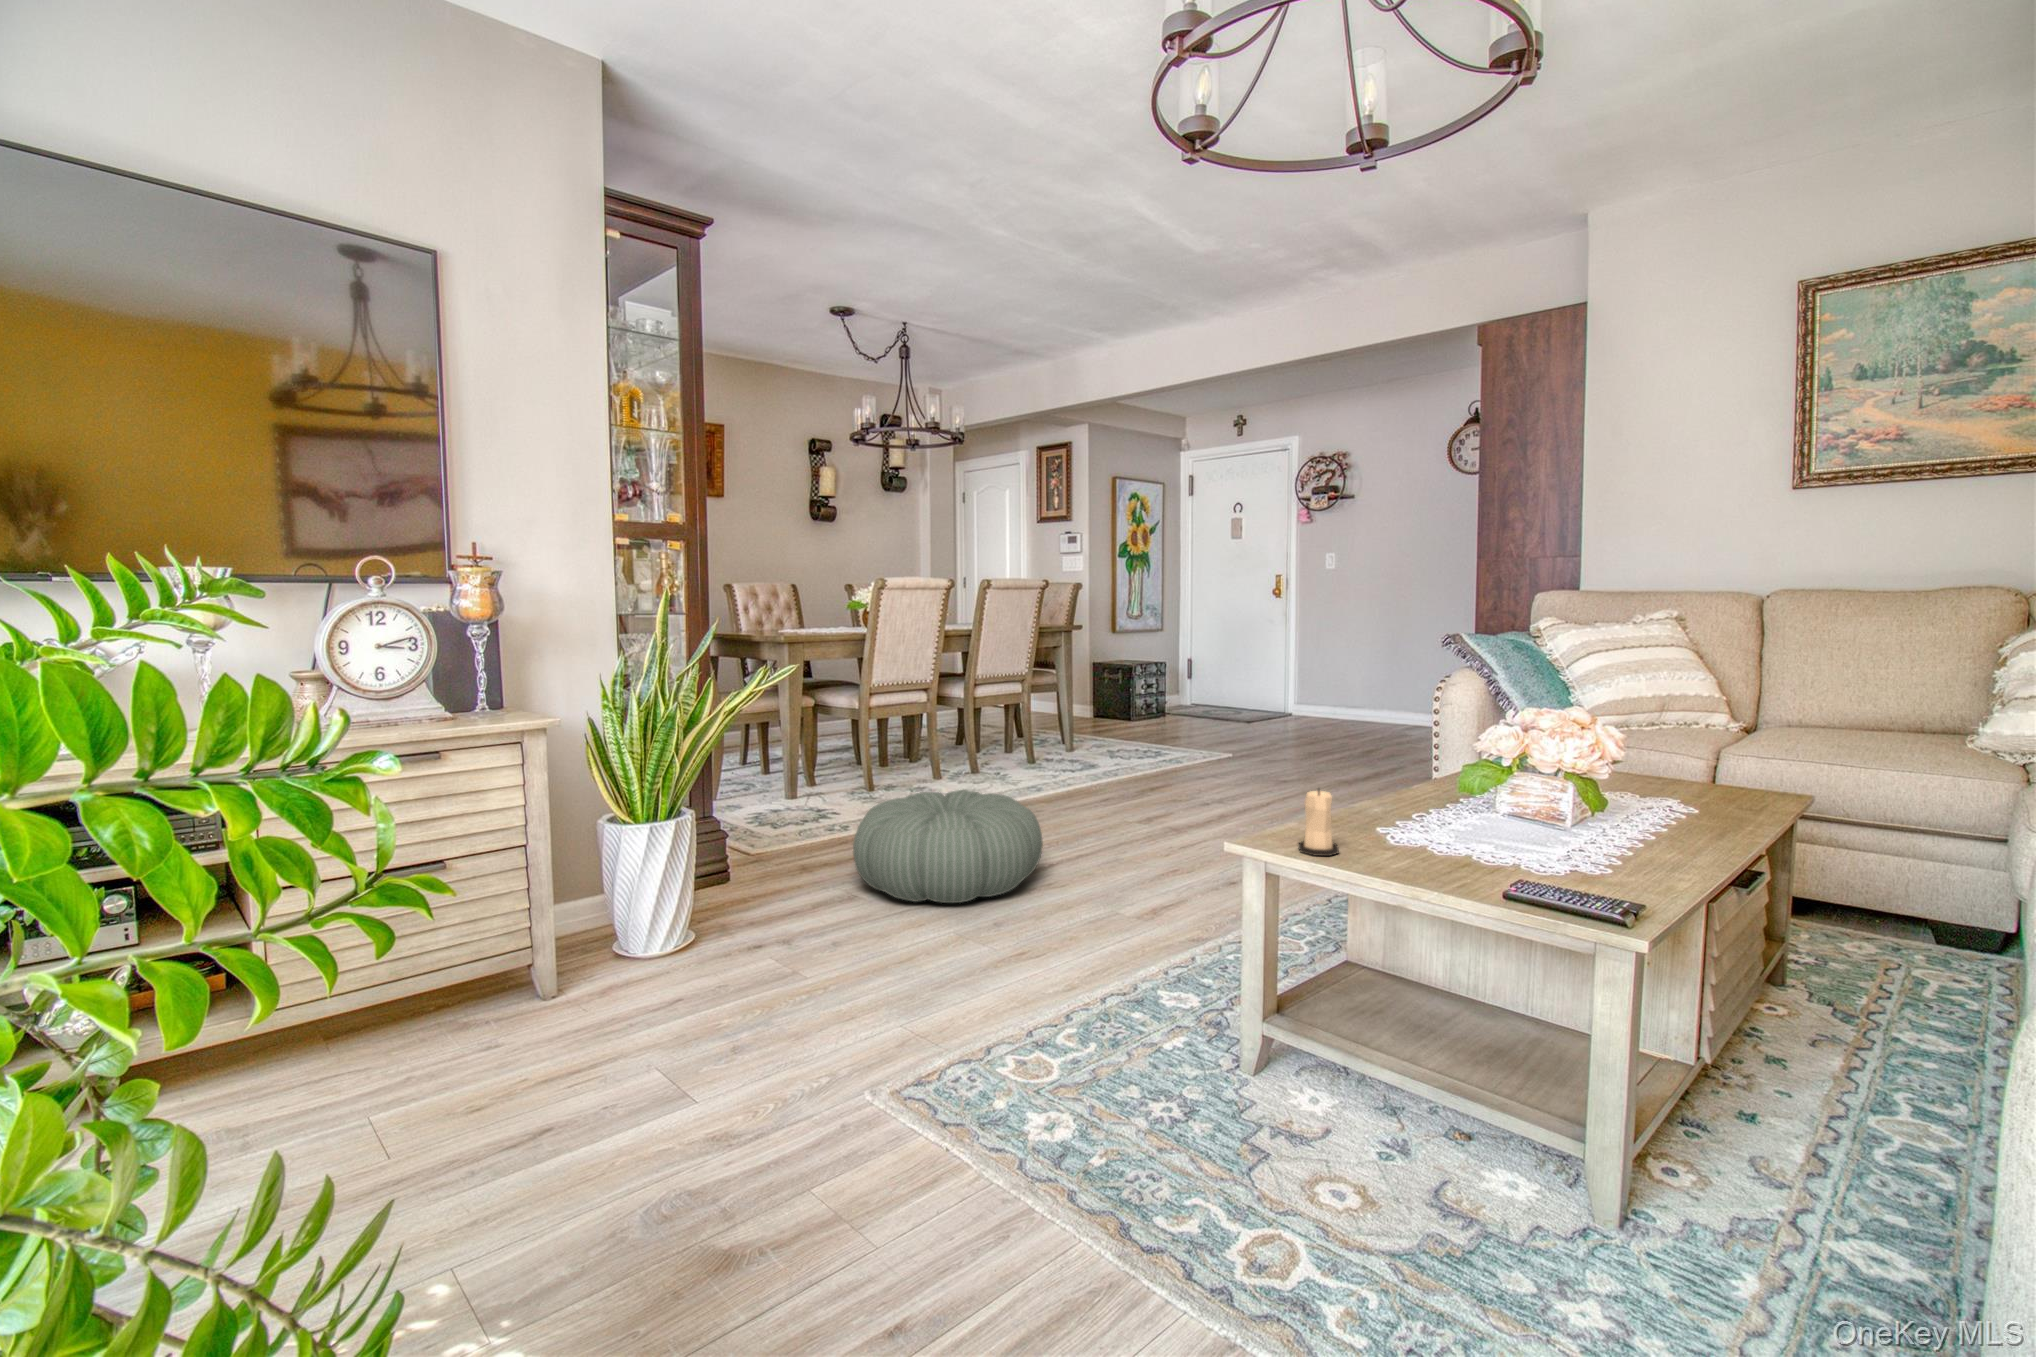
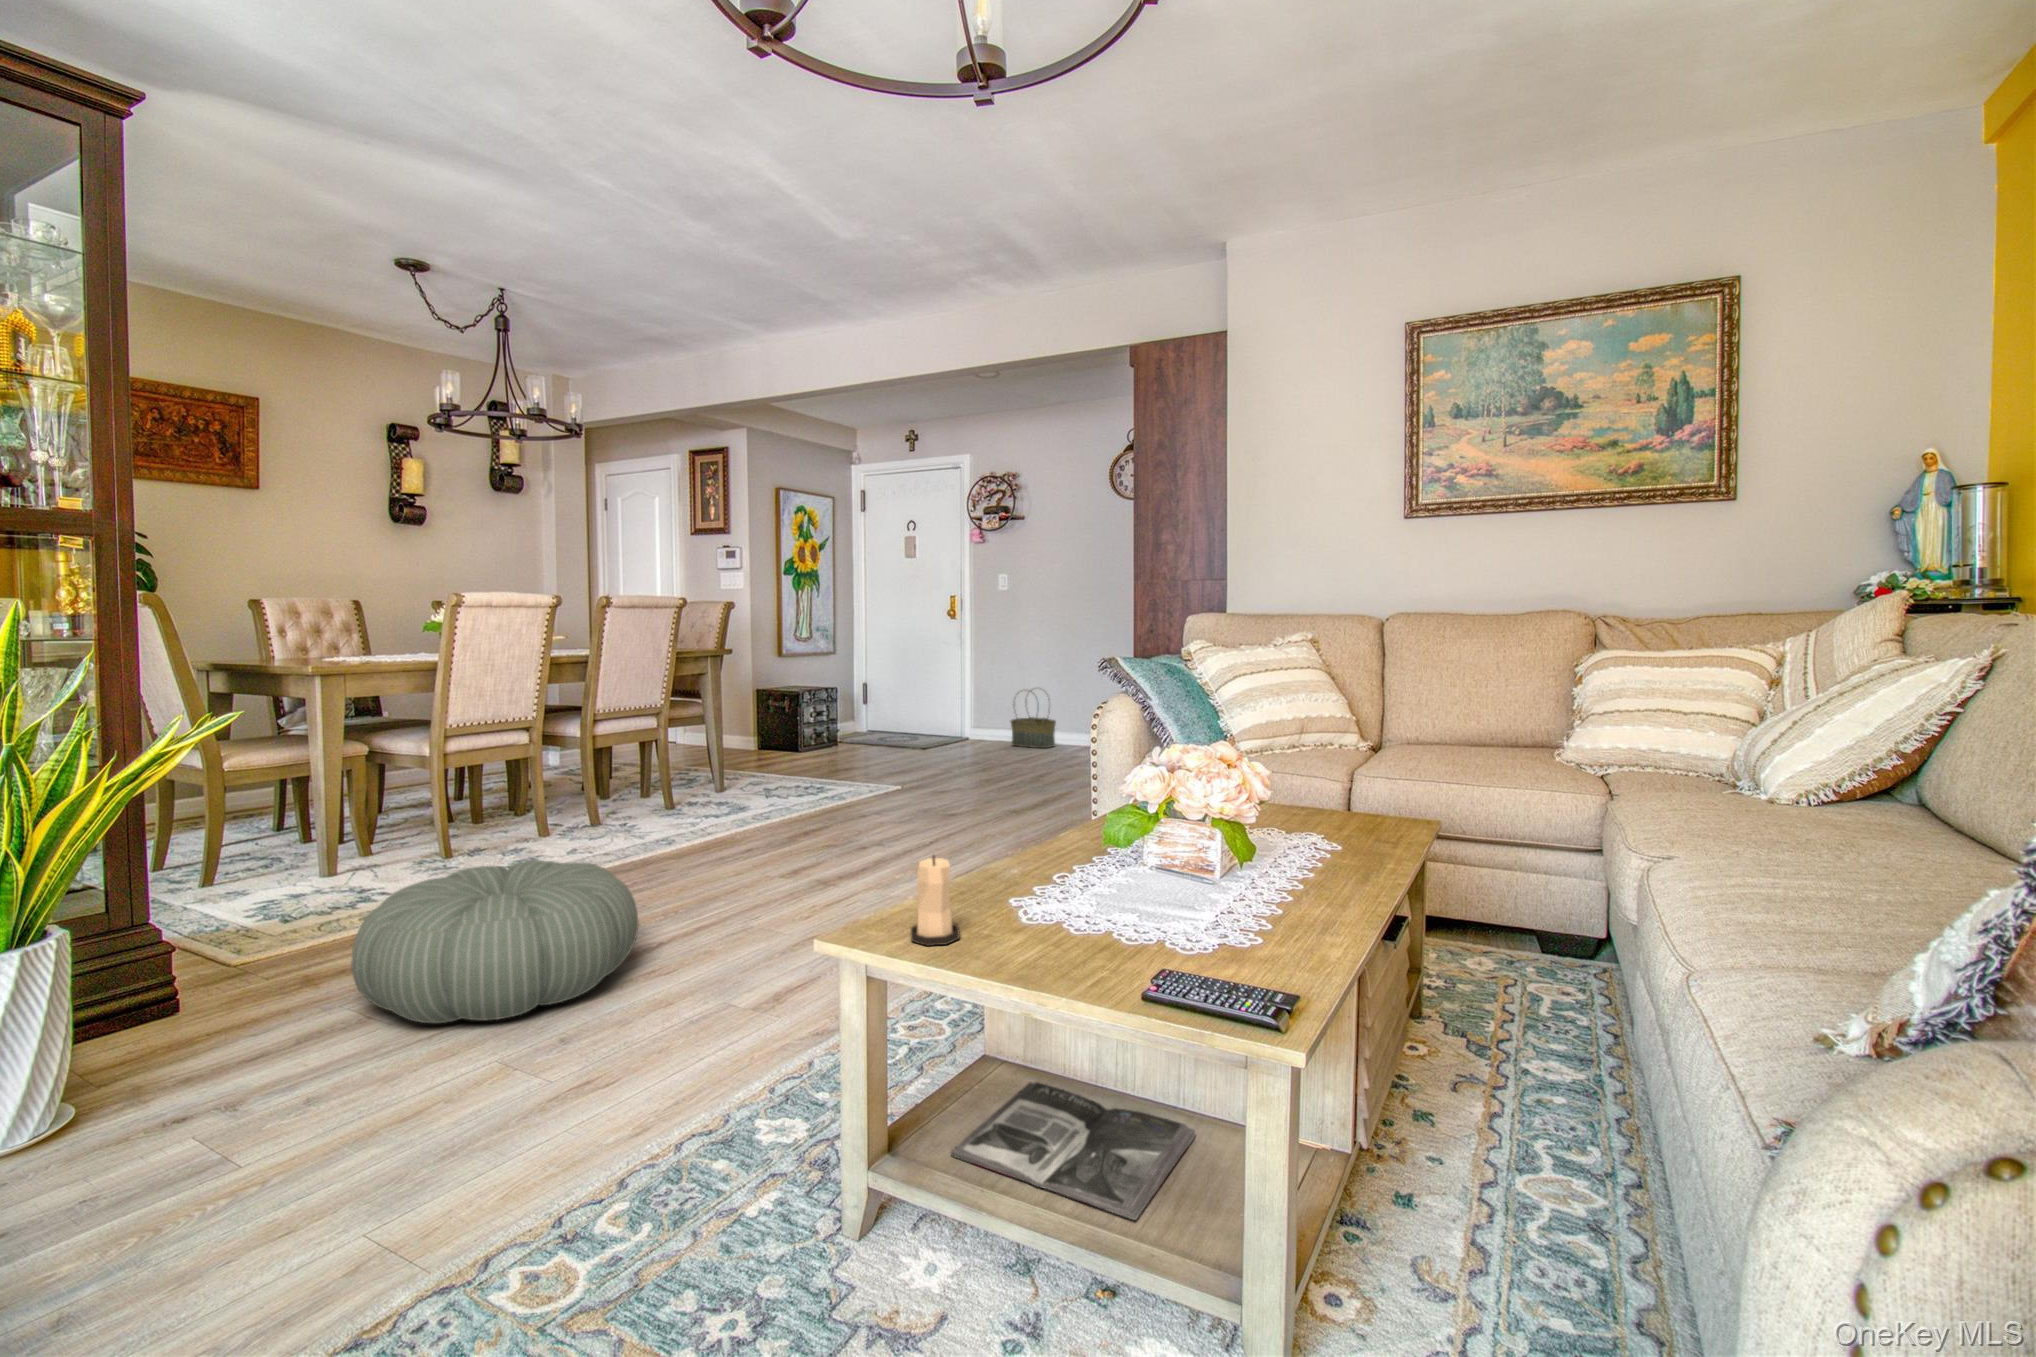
basket: none [1333,663,1381,723] -> present [1011,690,1056,748]
magazine: none [1329,979,1539,1075] -> present [951,1082,1195,1220]

